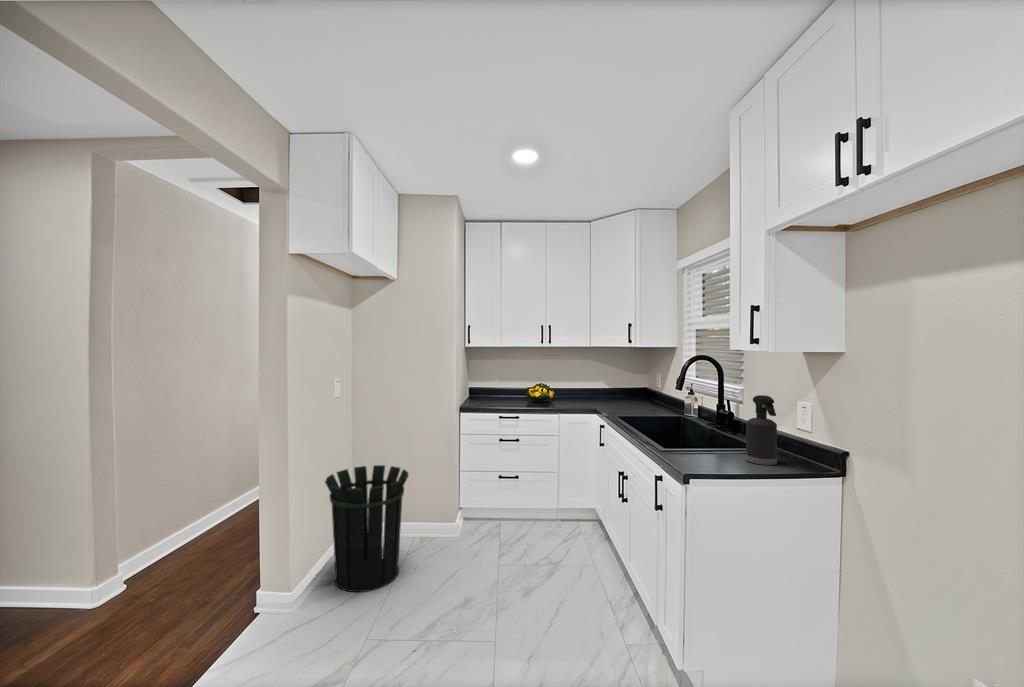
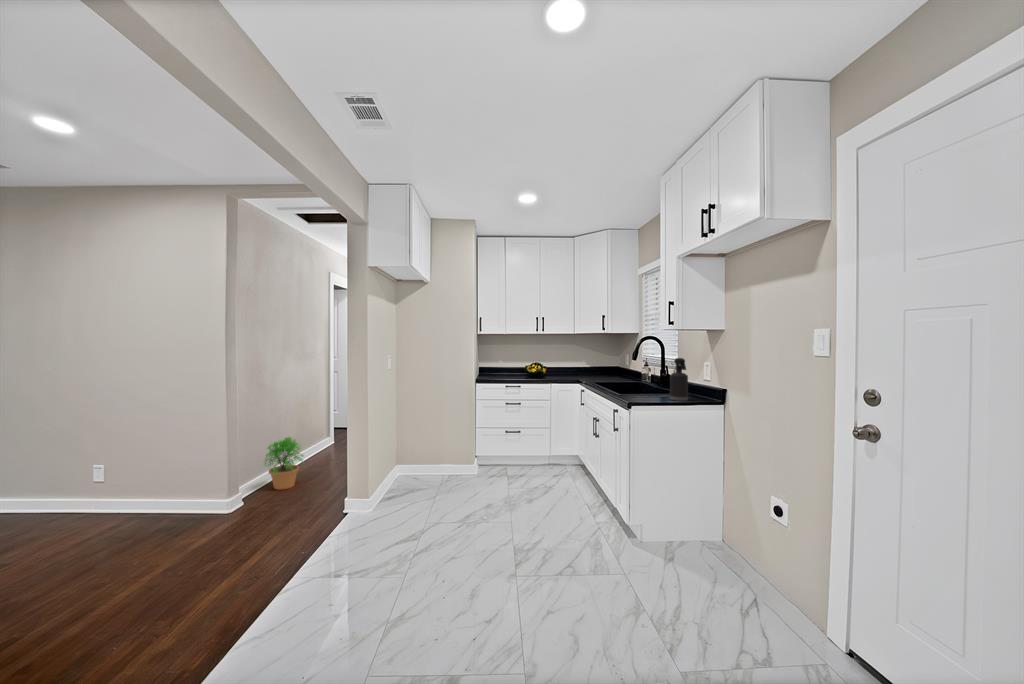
waste bin: present [325,465,408,592] -> none [386,418,445,502]
potted plant: none [159,488,226,564] -> present [265,437,303,490]

